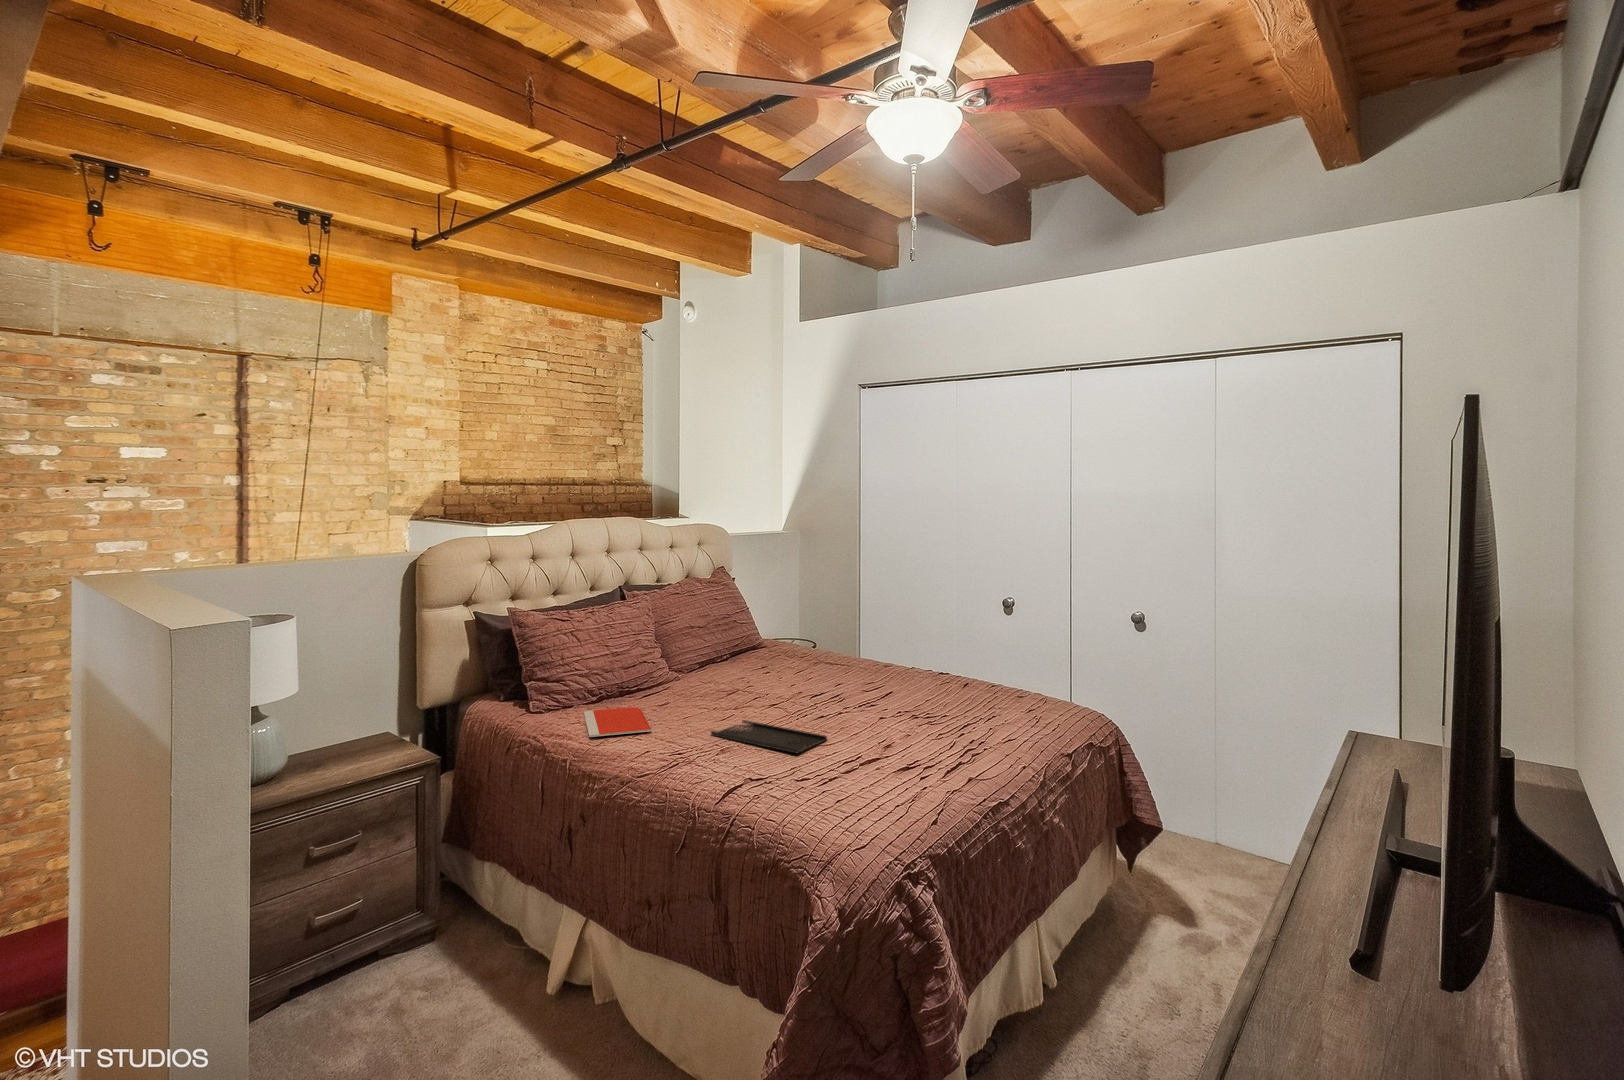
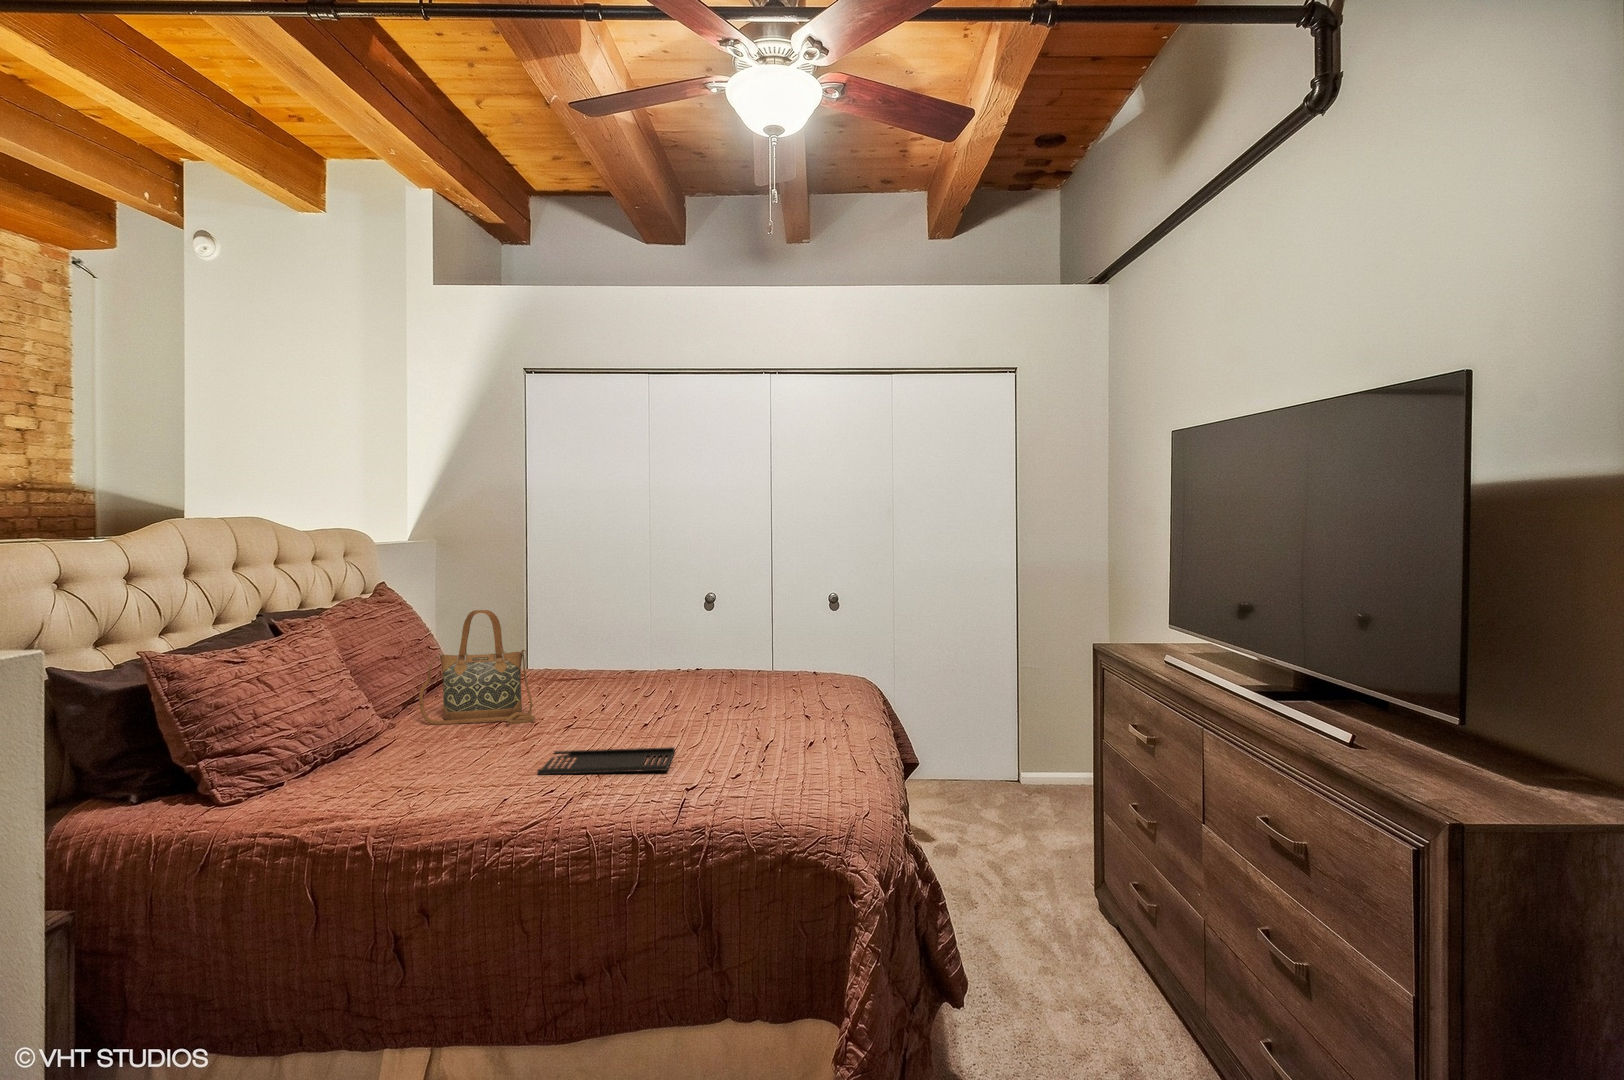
handbag: none [692,596,769,694] -> present [419,610,535,725]
notebook: present [584,707,651,737] -> none [312,763,456,811]

